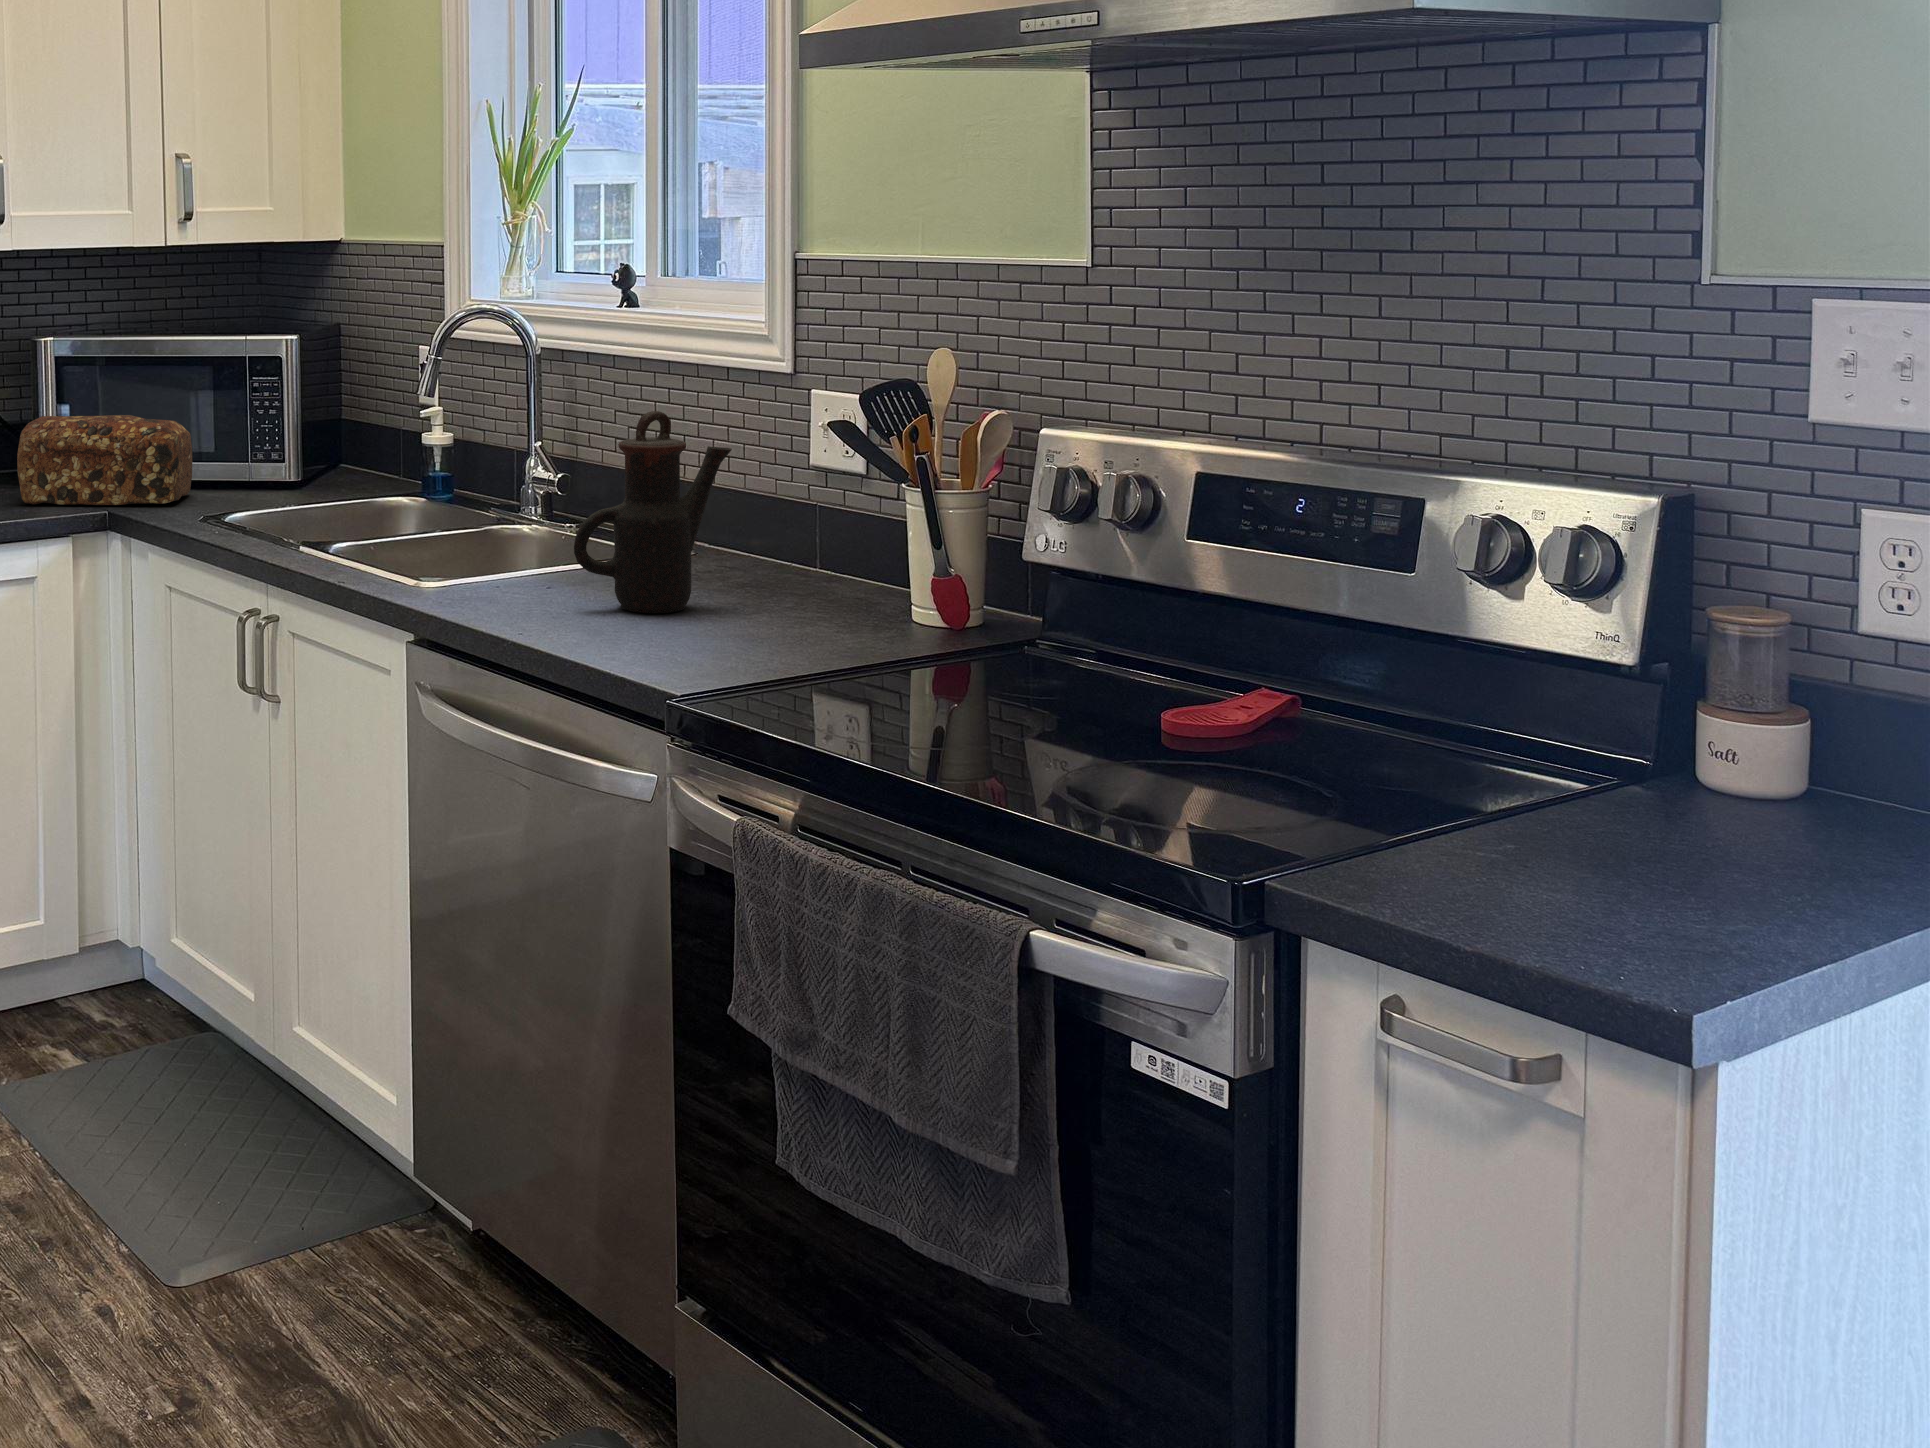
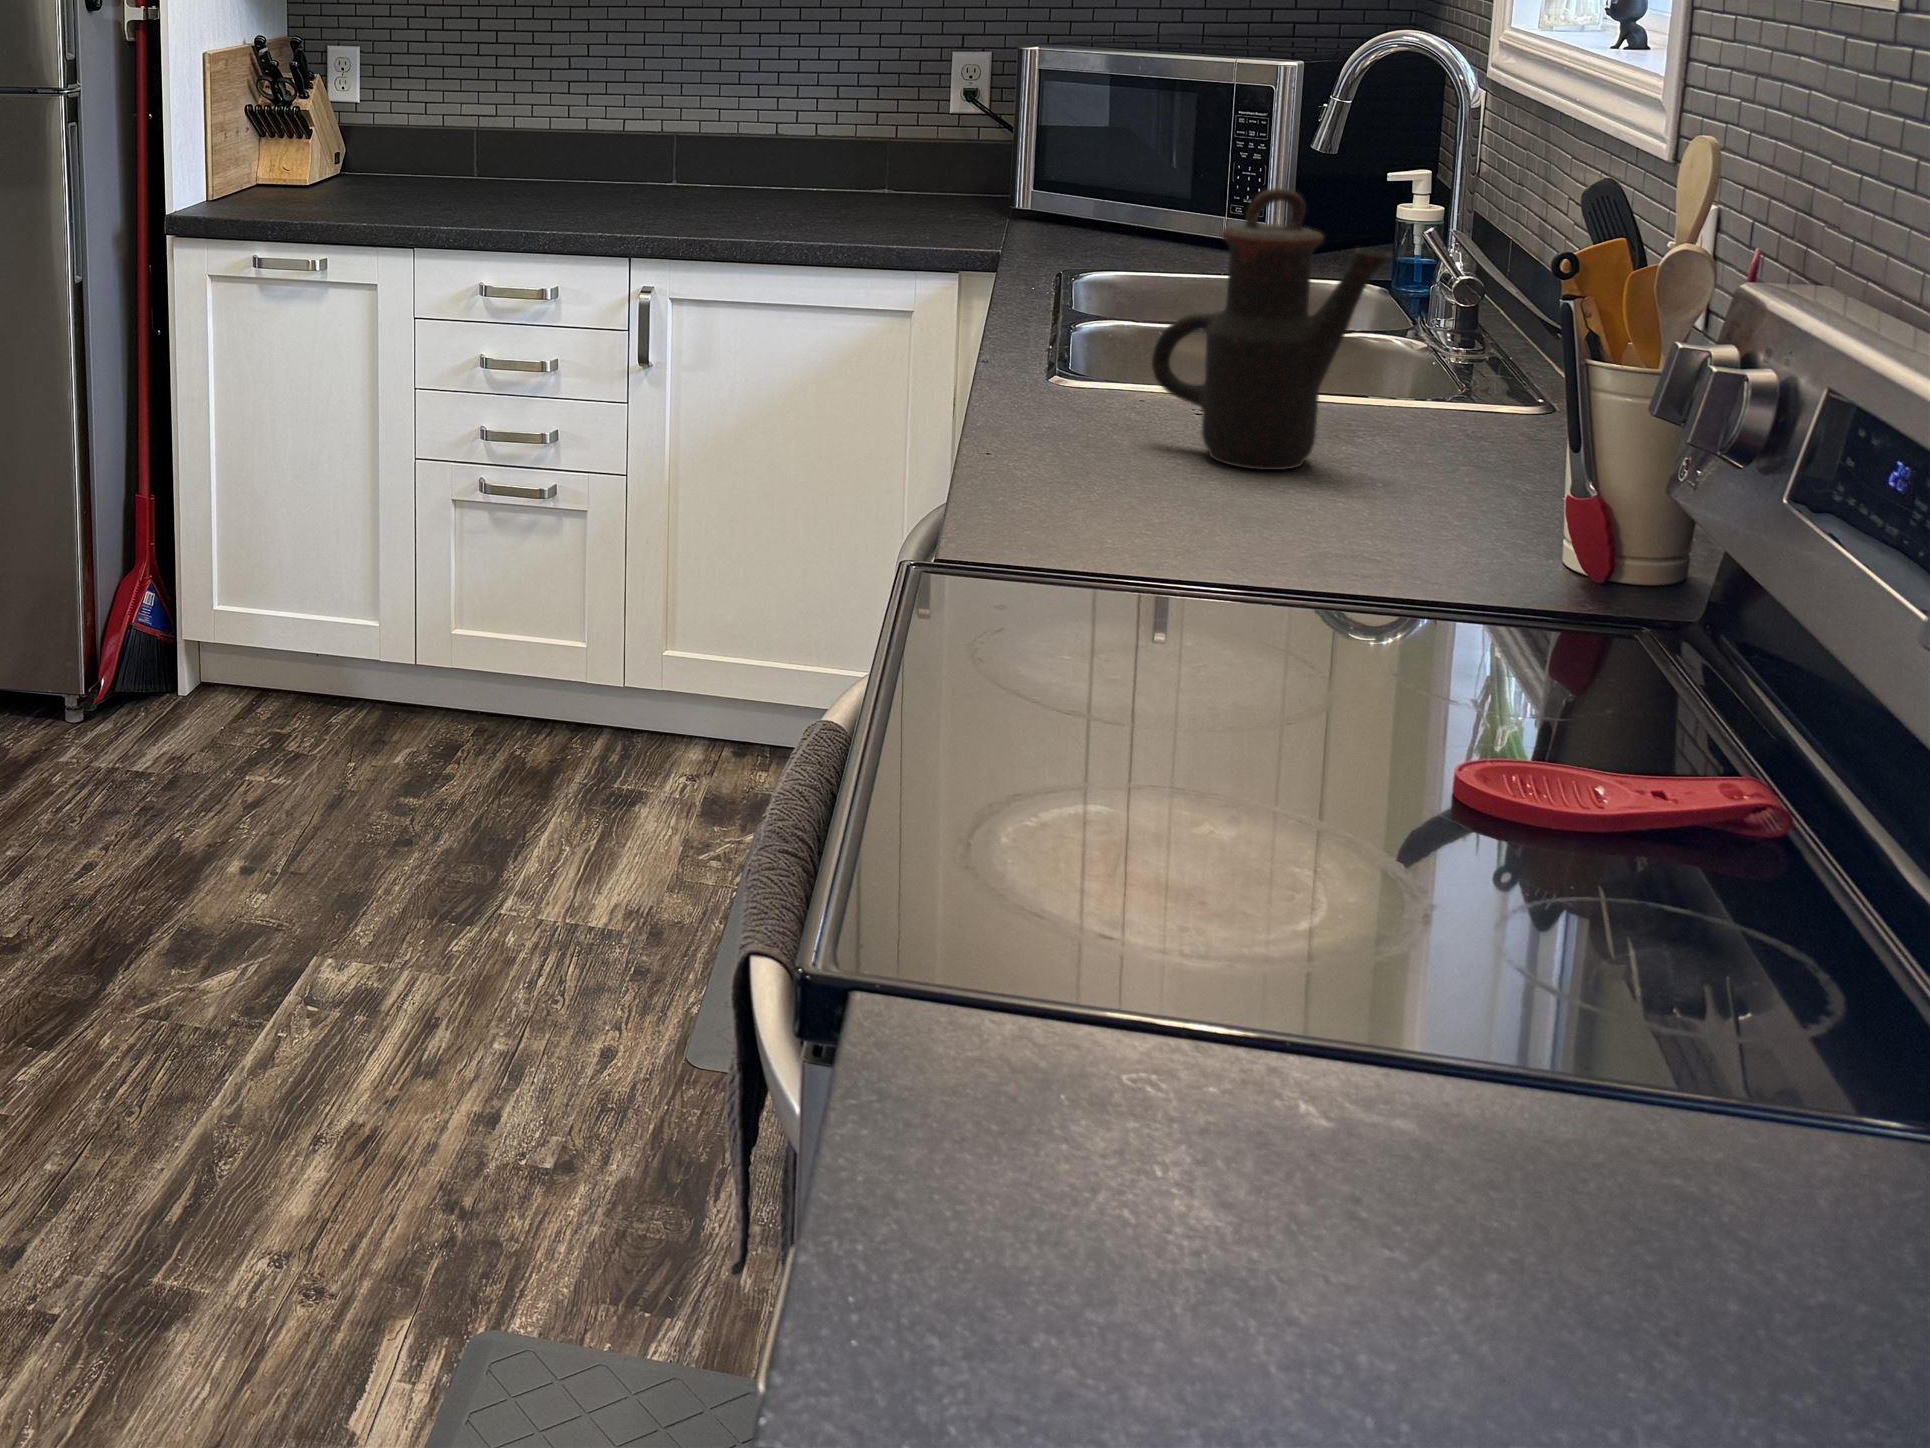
bread loaf: present [17,415,192,505] -> none [942,134,1155,248]

